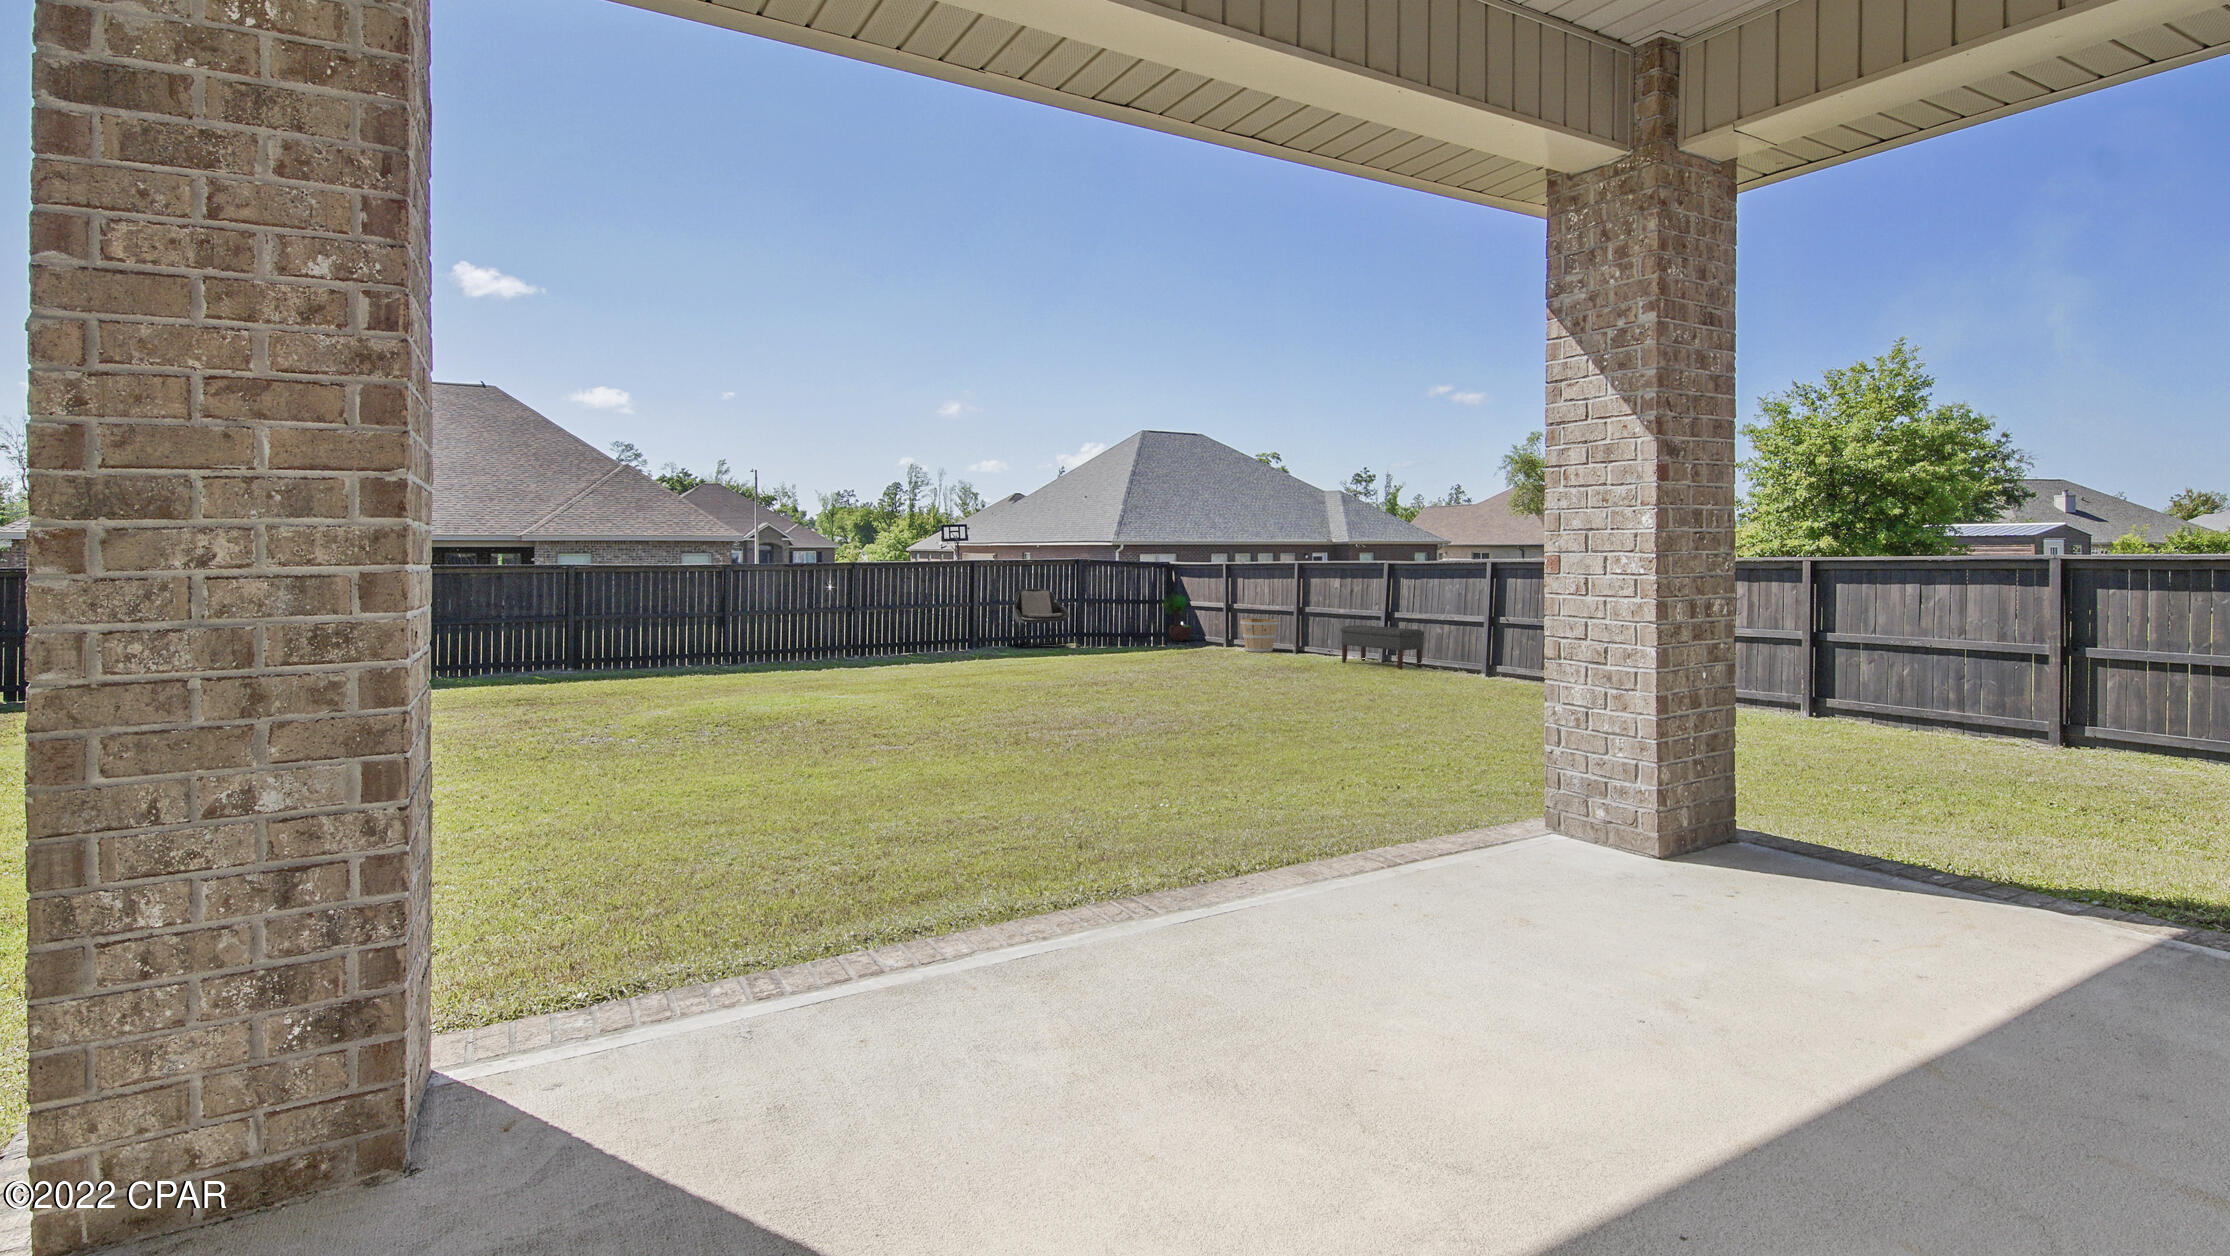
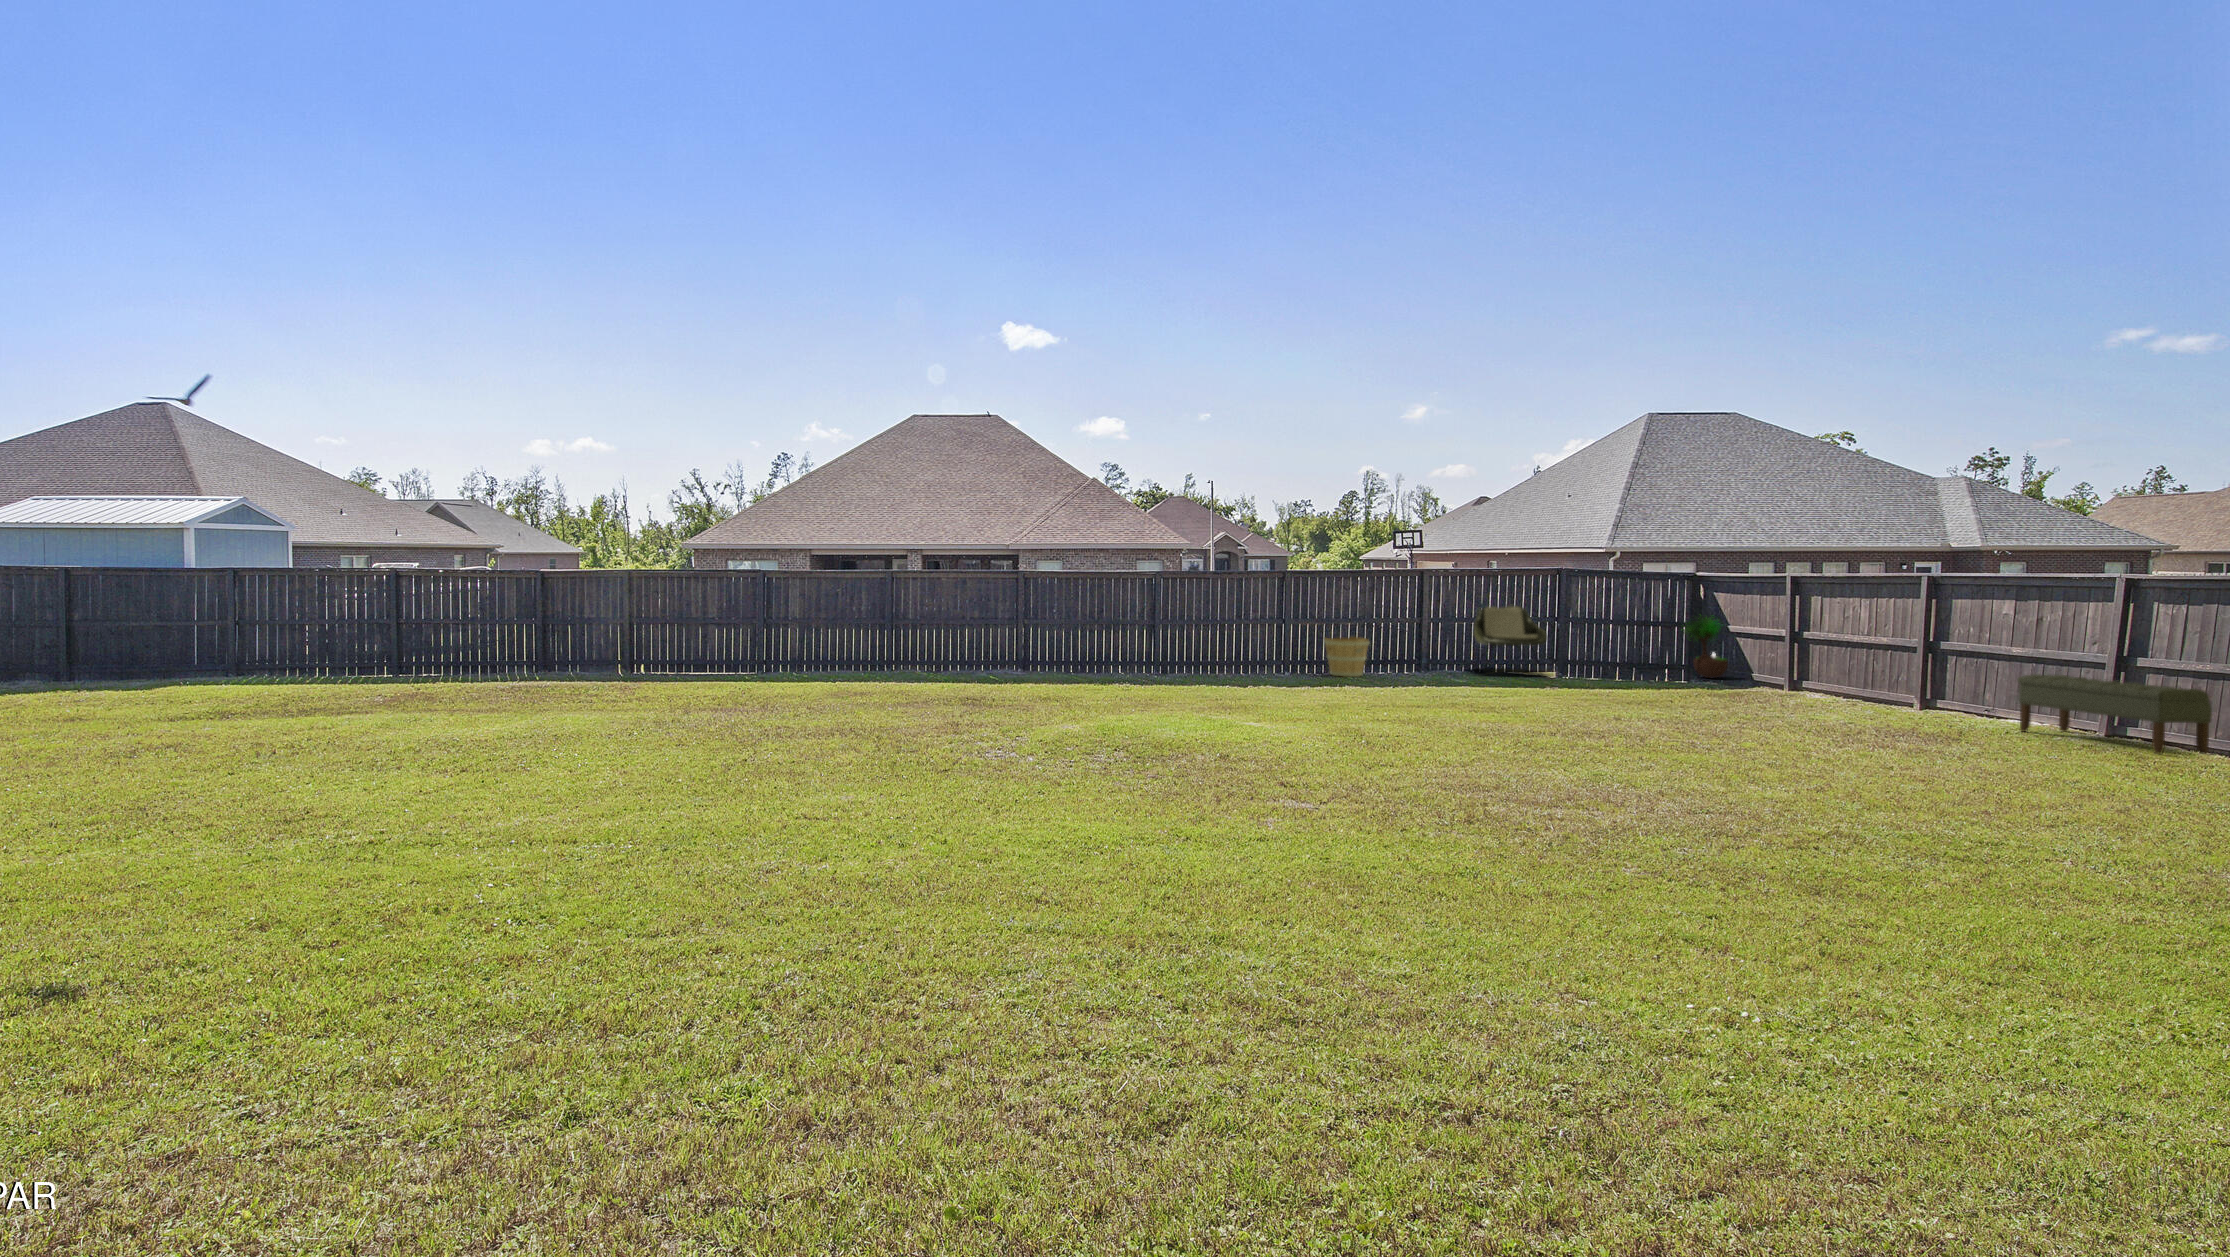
wooden bucket: present [1240,618,1278,652] -> present [1324,637,1369,677]

